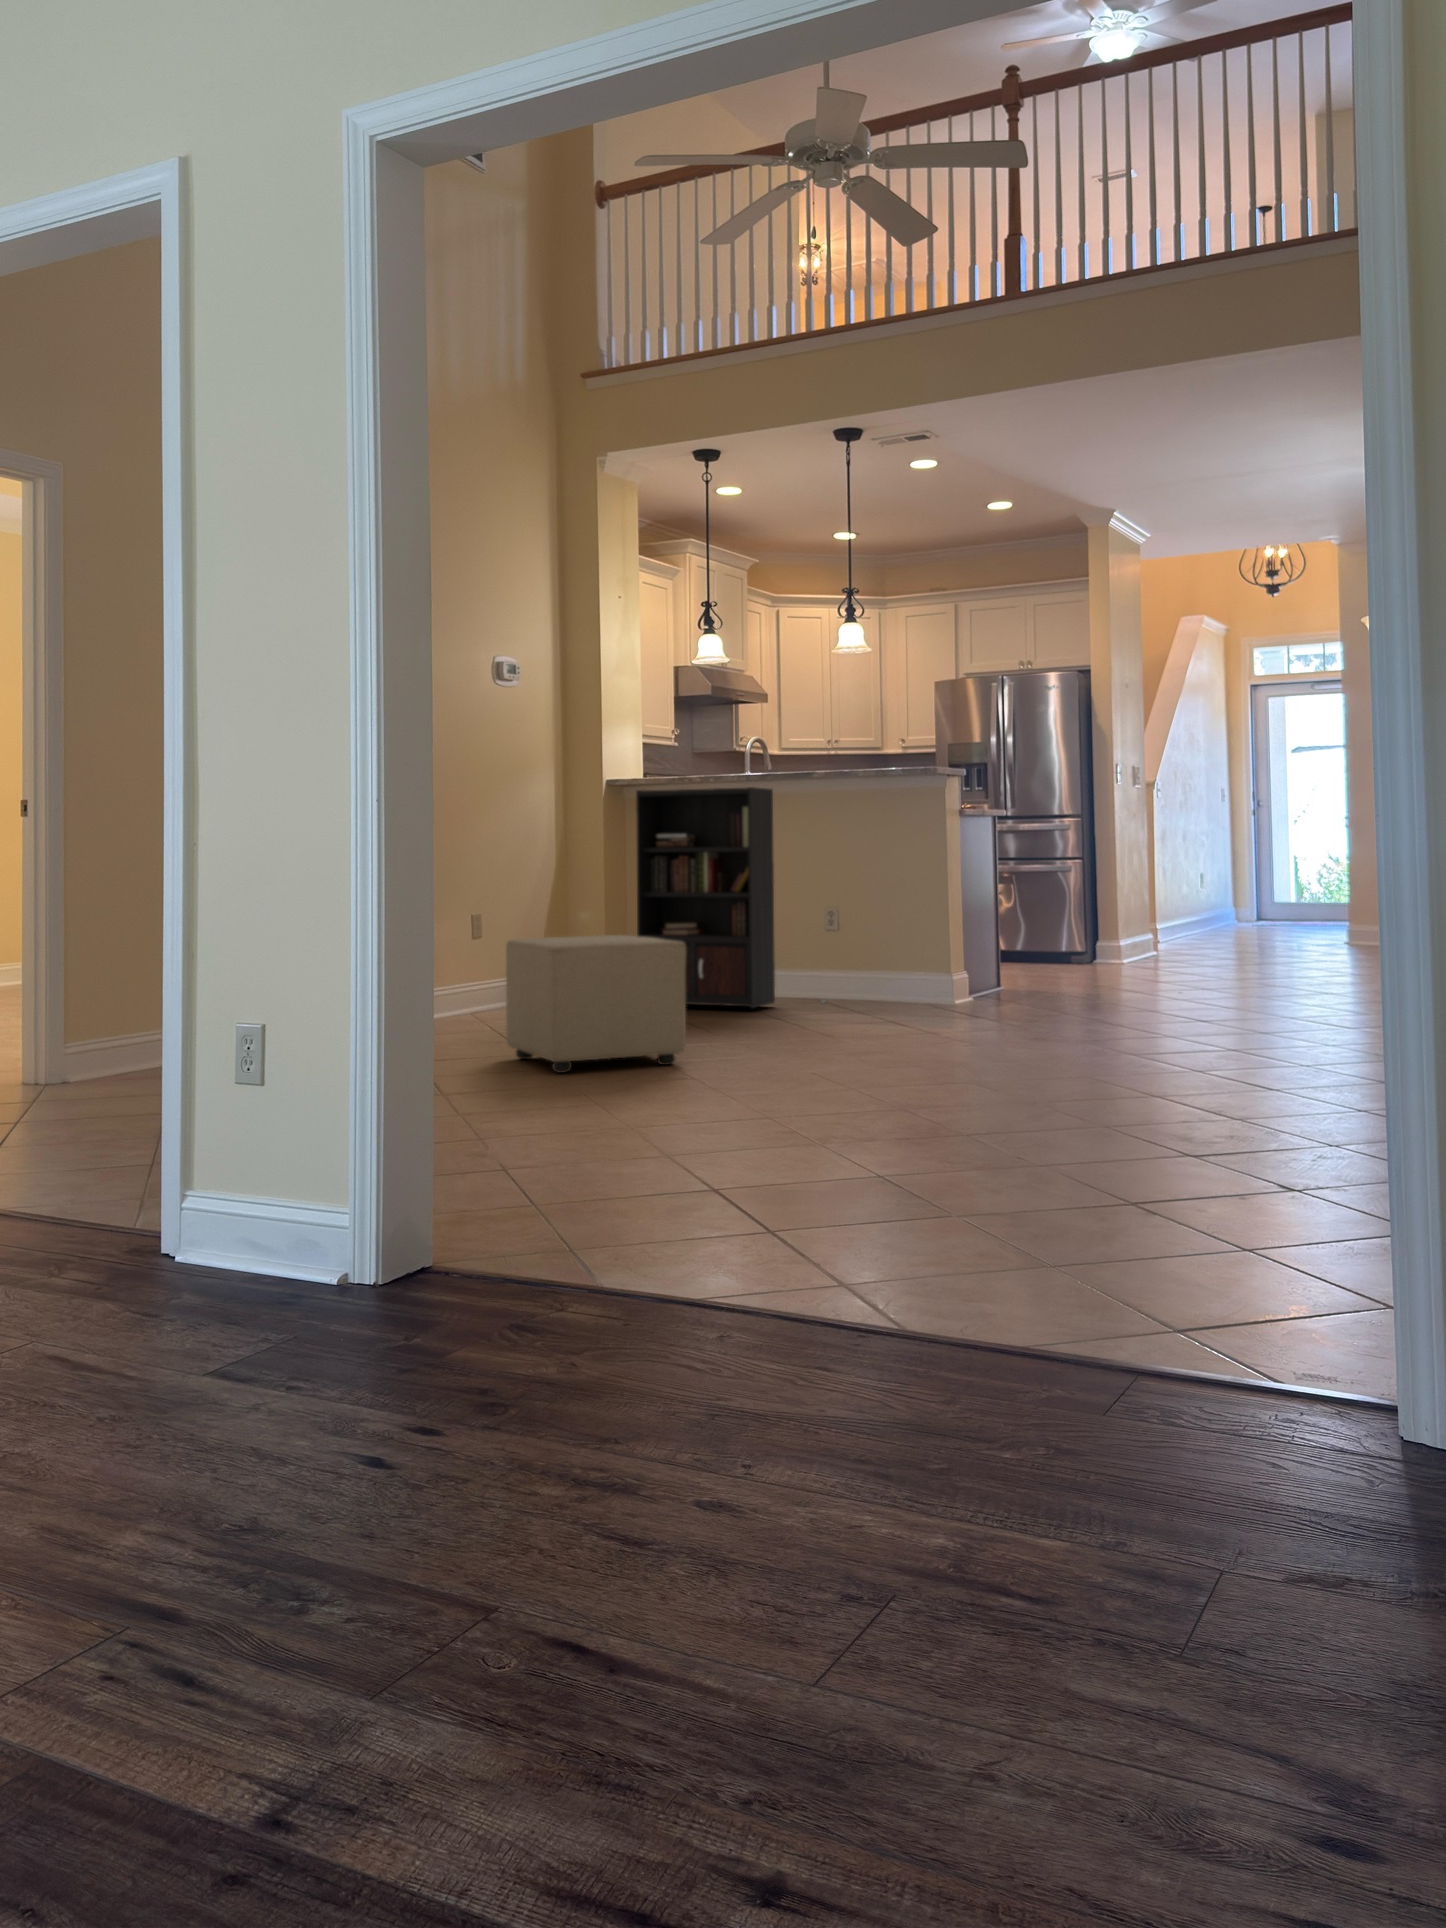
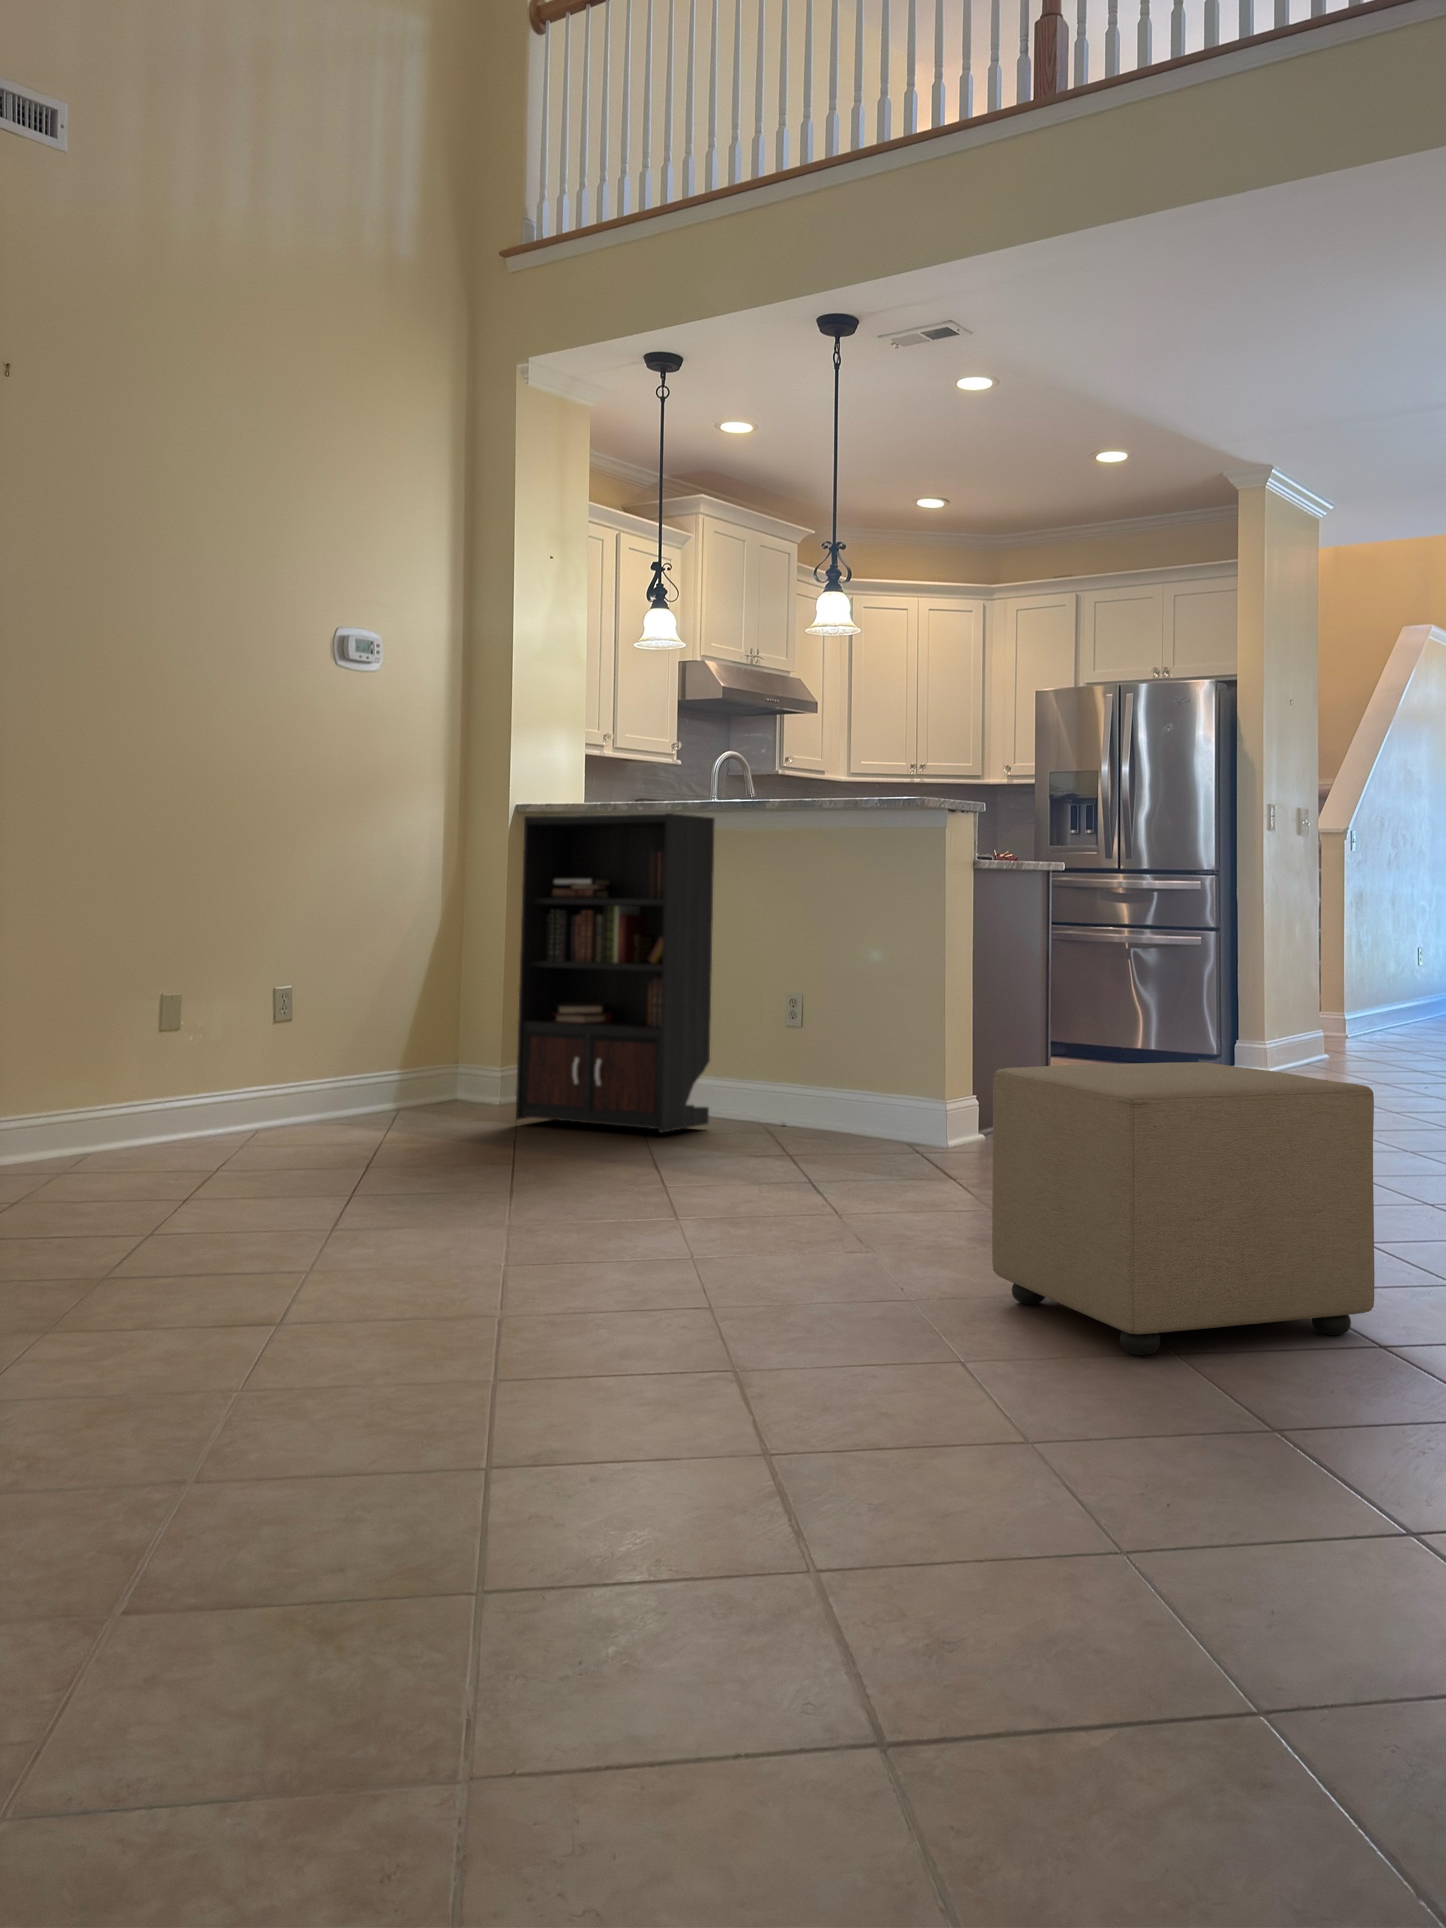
ottoman: present [506,935,686,1073] -> present [992,1062,1374,1355]

